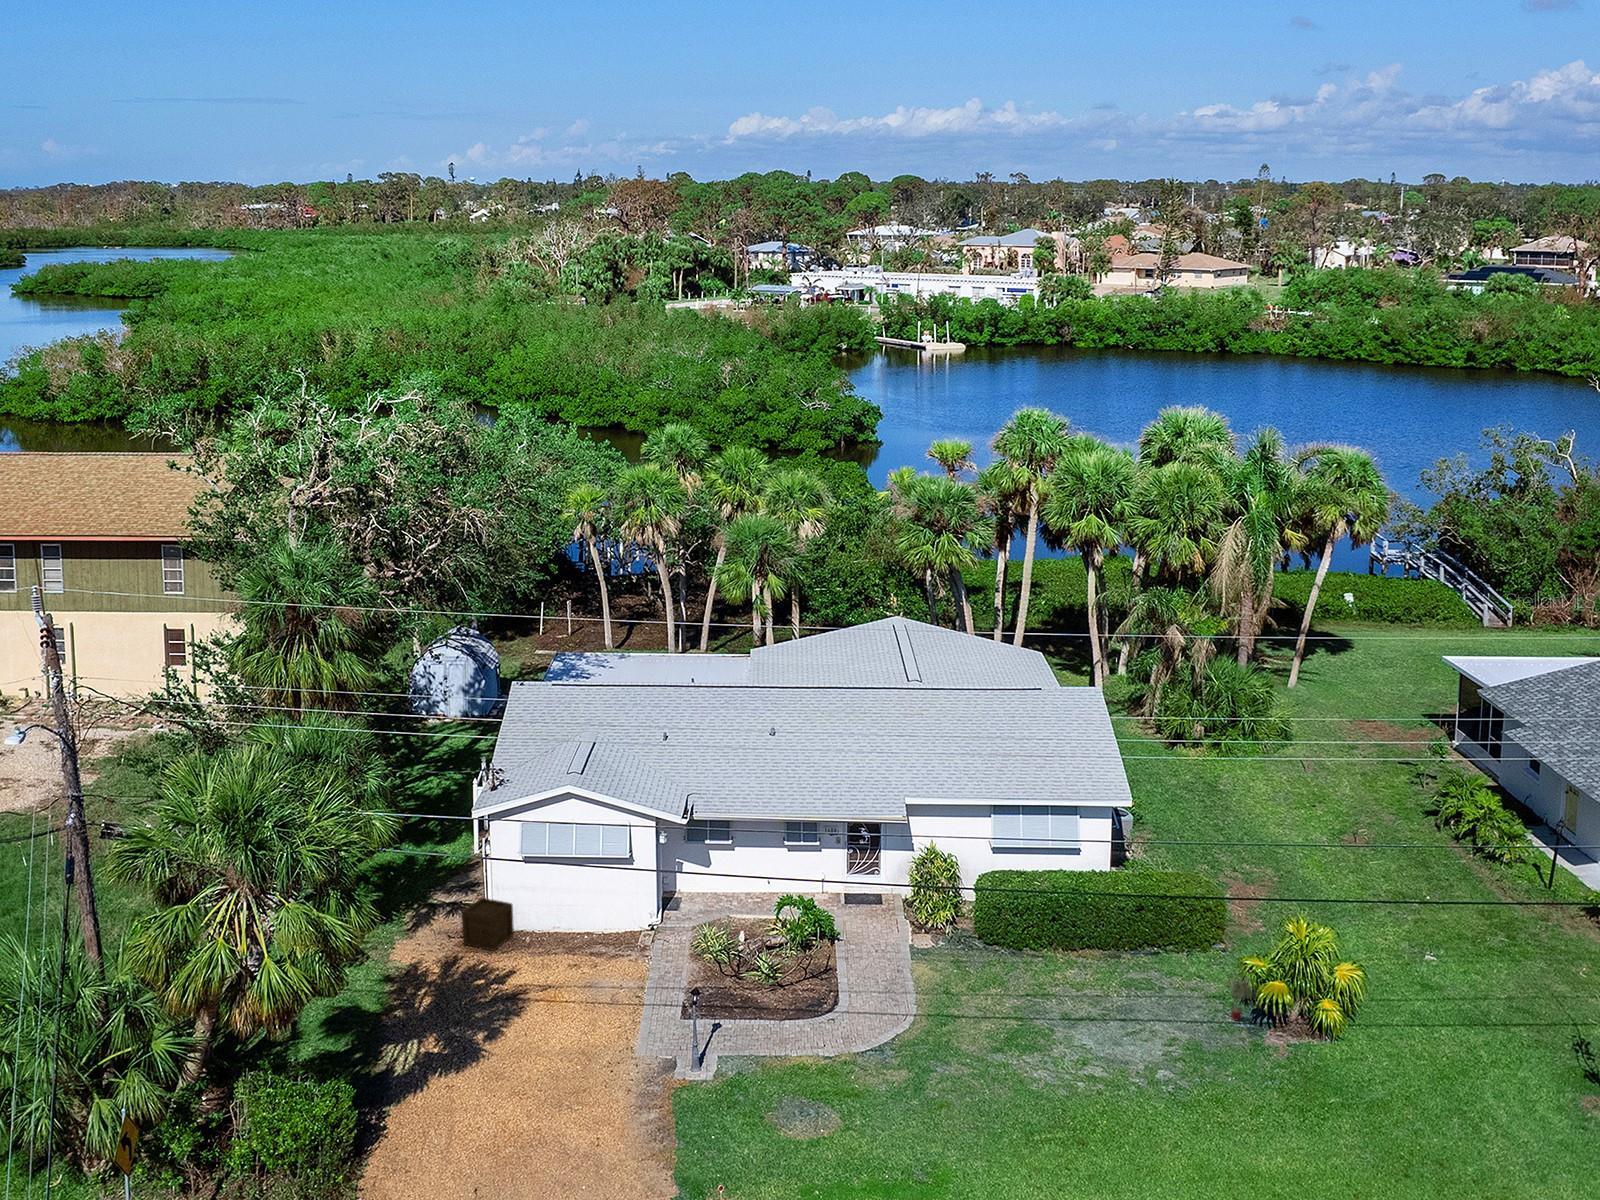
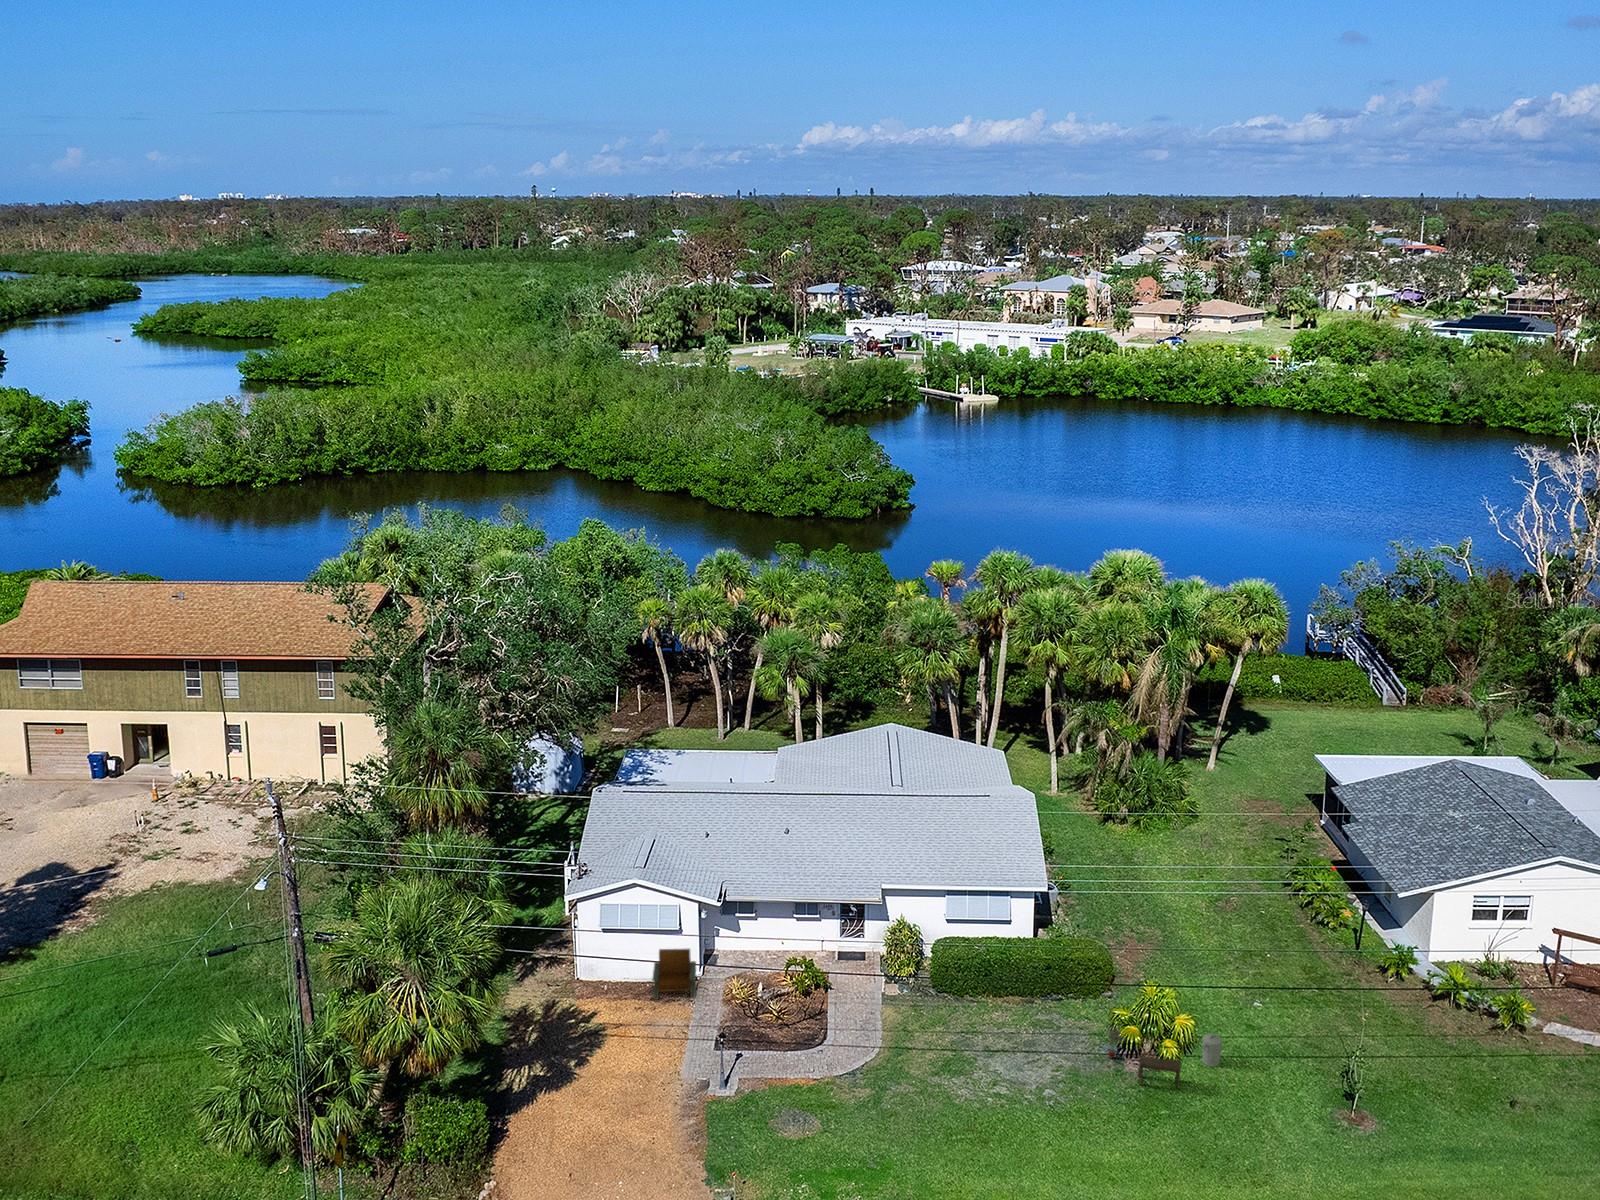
lounge chair: none [594,885,654,954] -> present [652,949,696,999]
wooden crate: present [461,898,514,951] -> none [557,956,595,996]
trash can: none [1361,984,1391,1029] -> present [1202,1034,1223,1067]
bench: none [1277,1014,1341,1059] -> present [1138,1056,1181,1089]

